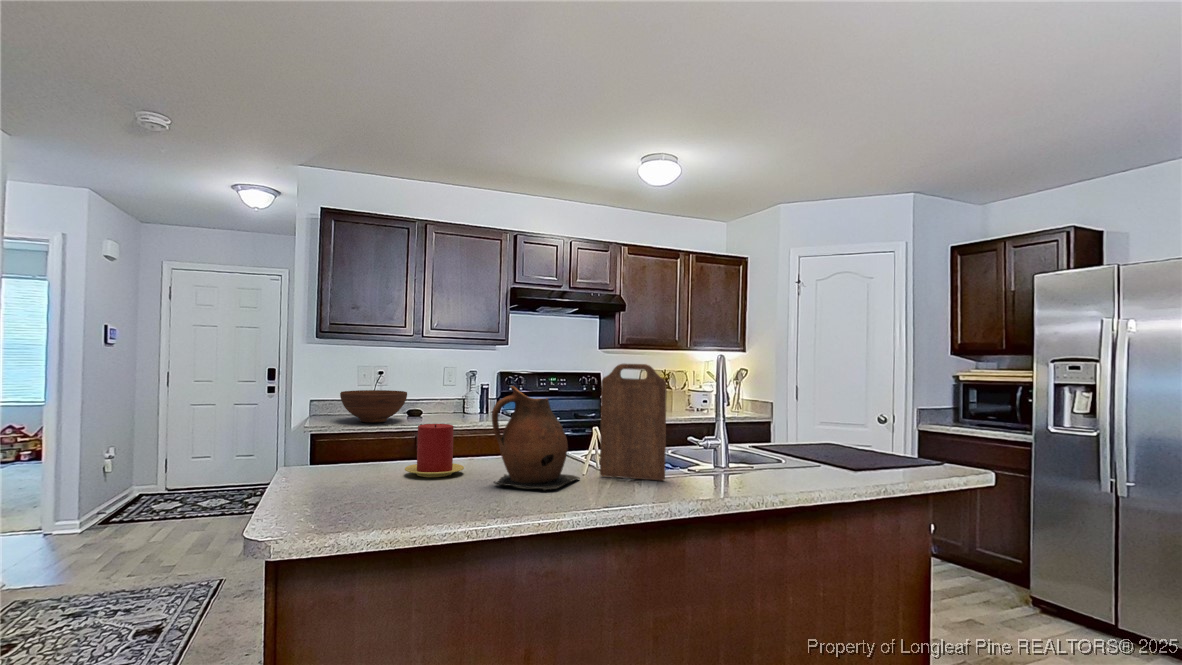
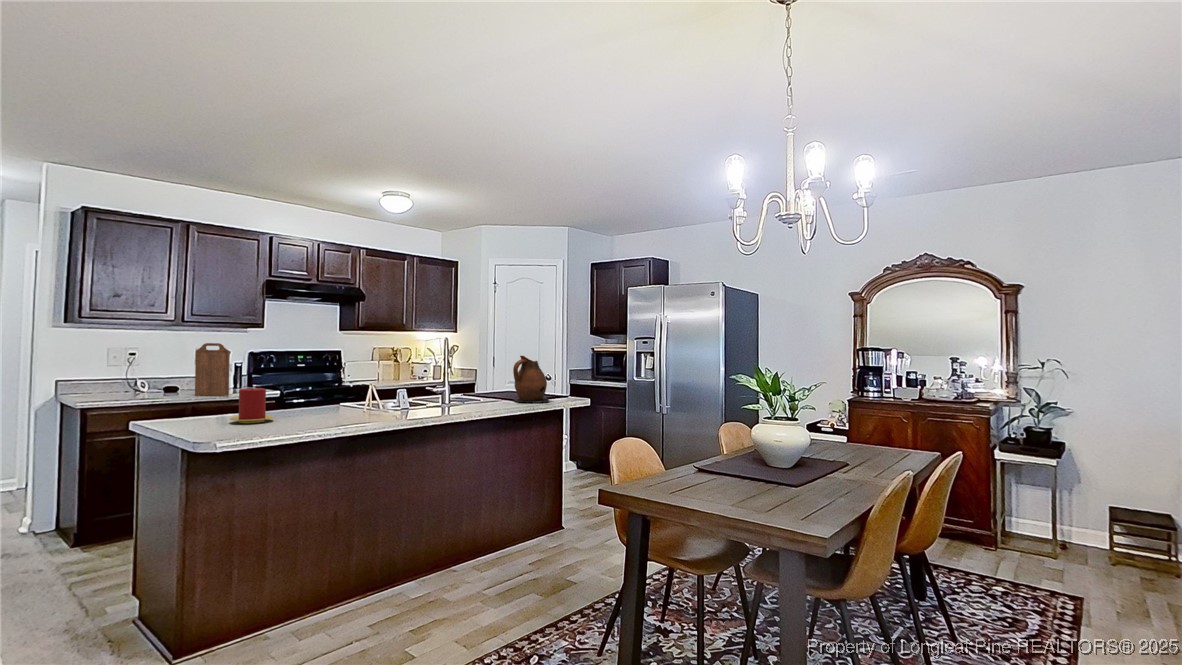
cutting board: present [600,364,666,481] -> present [195,343,230,396]
ceramic pitcher: present [492,386,580,491] -> present [513,356,549,403]
fruit bowl: present [340,390,407,423] -> none [104,369,173,397]

